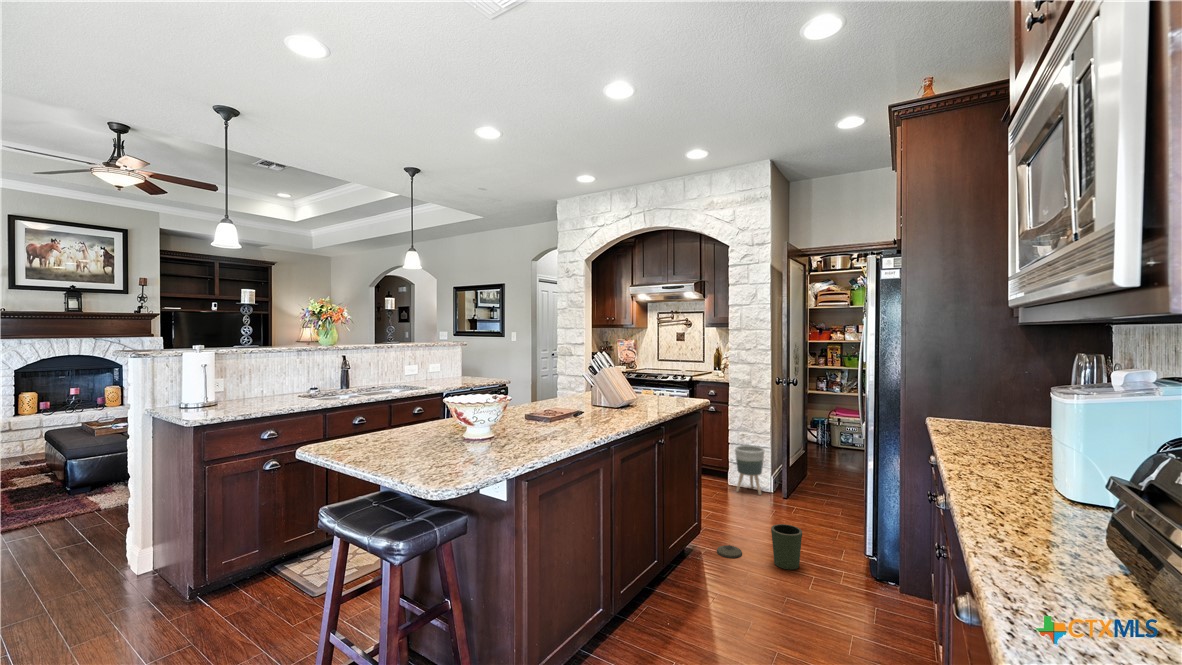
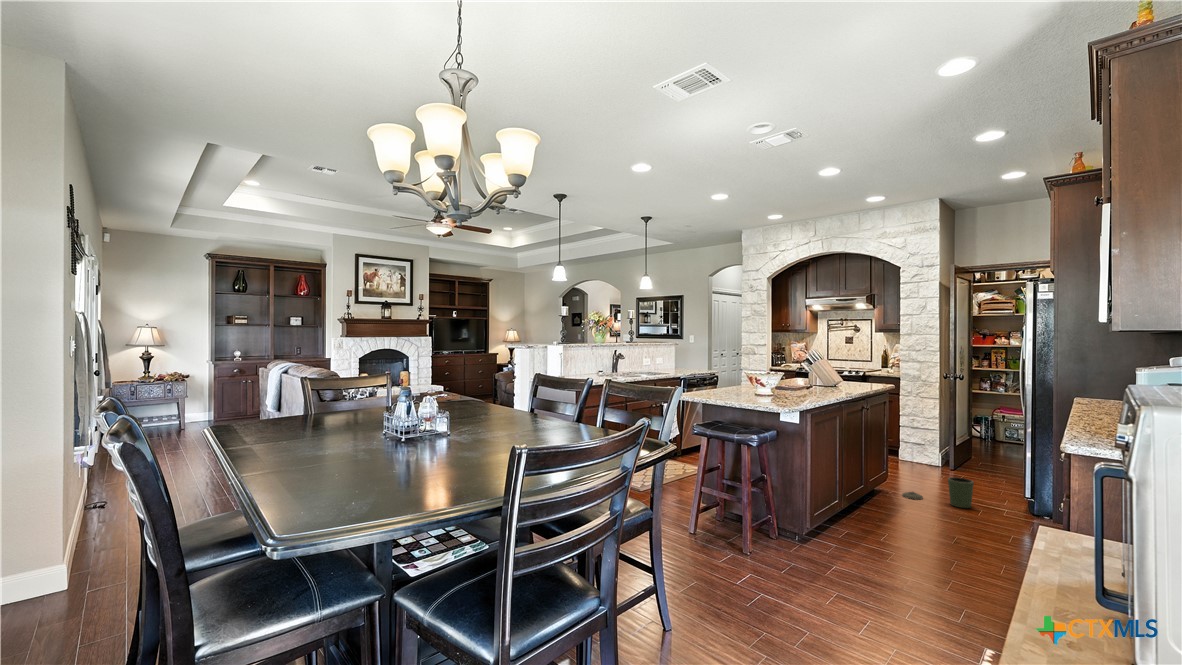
planter: present [735,446,764,495] -> none [907,429,934,468]

